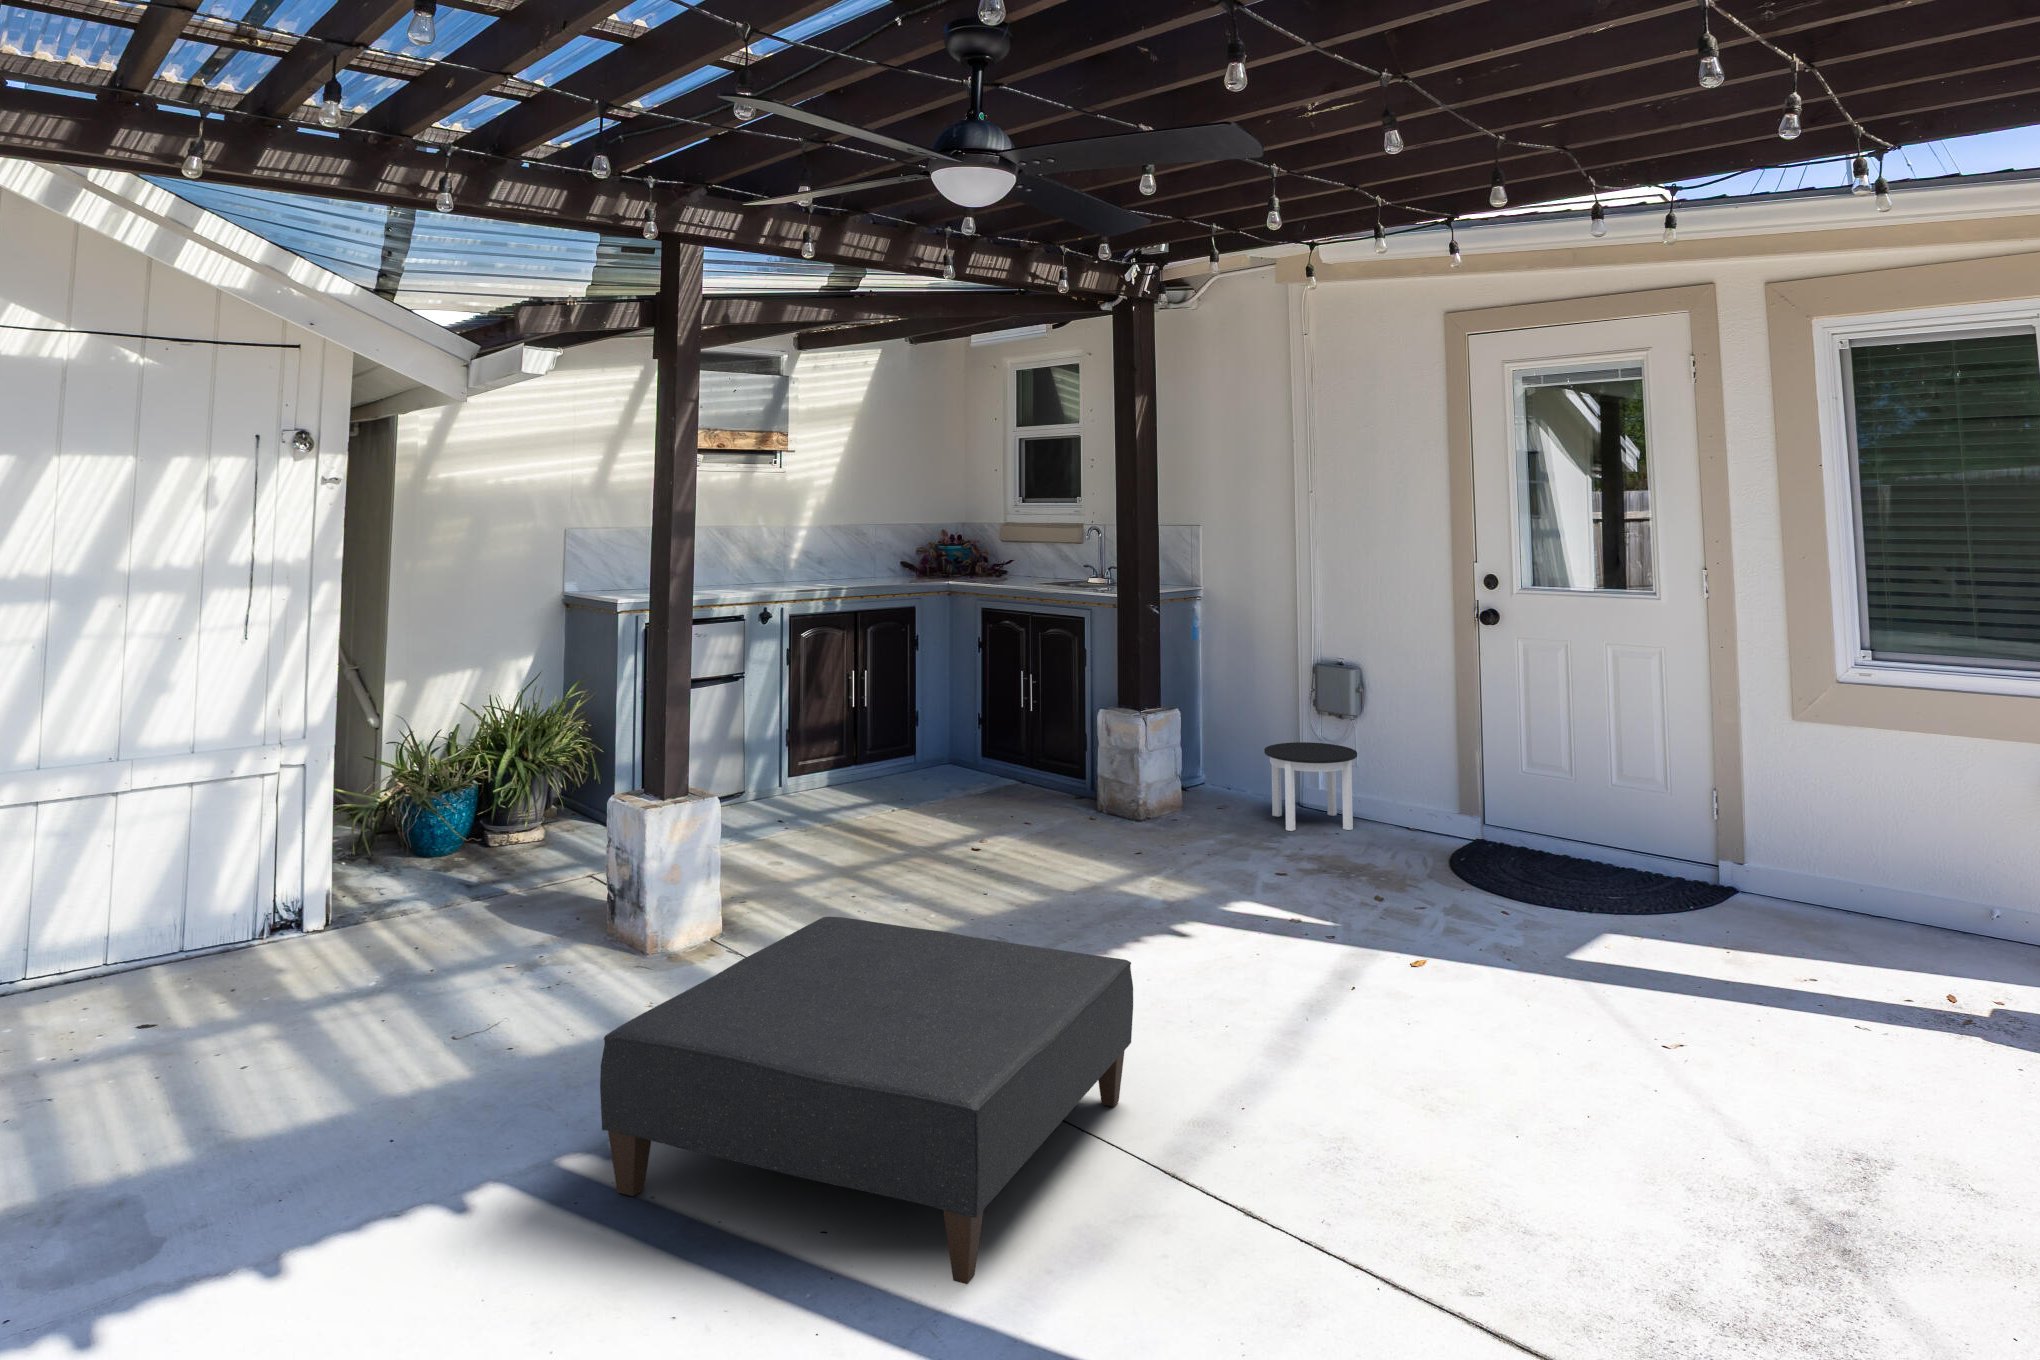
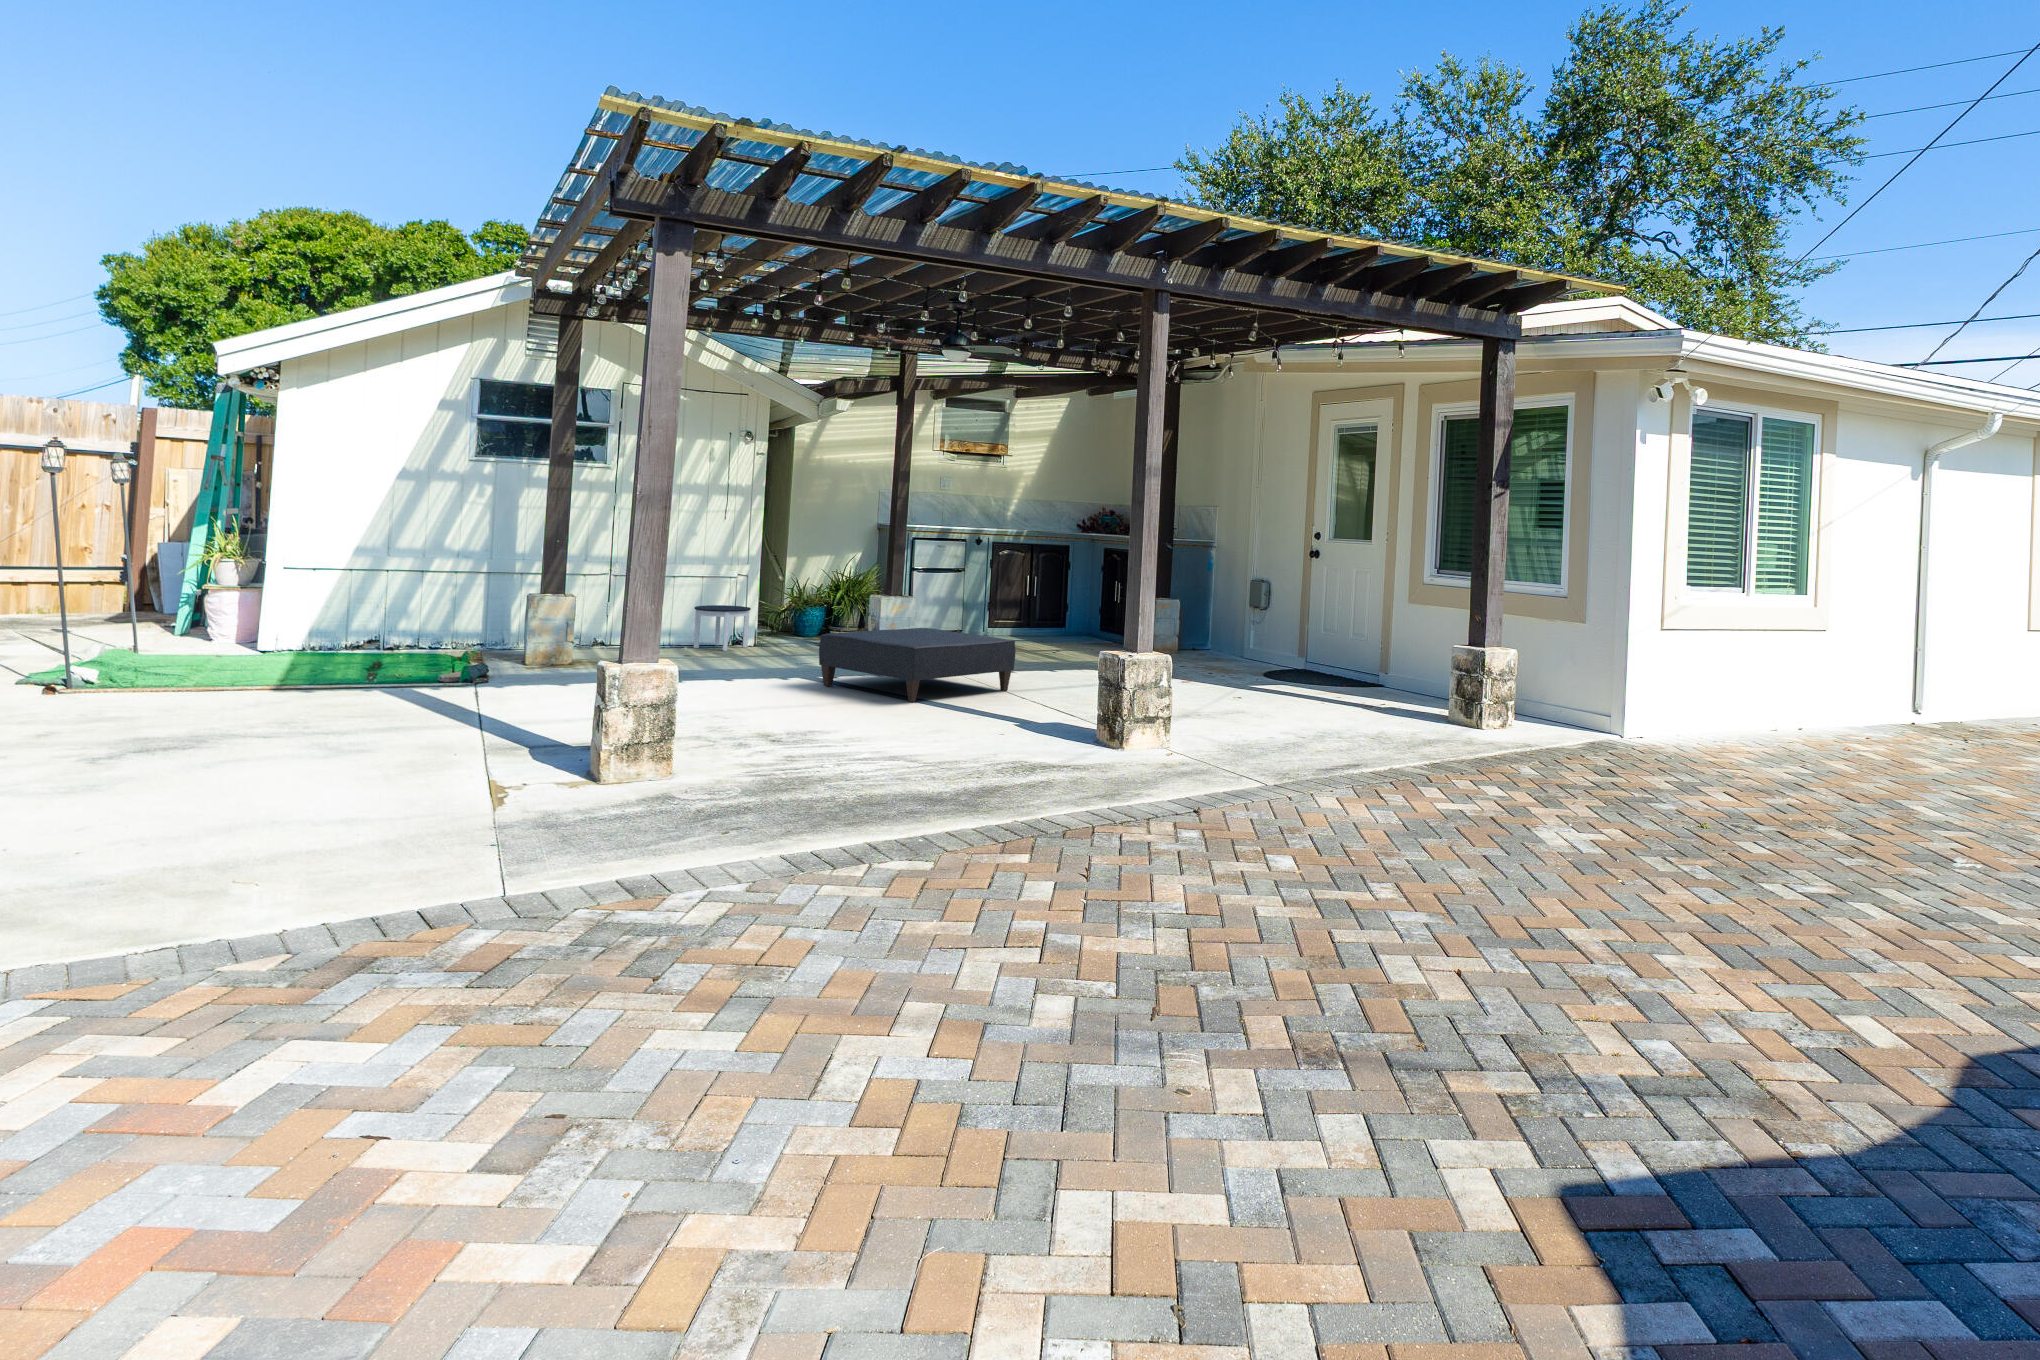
round table: present [1264,742,1357,831] -> present [694,605,751,651]

